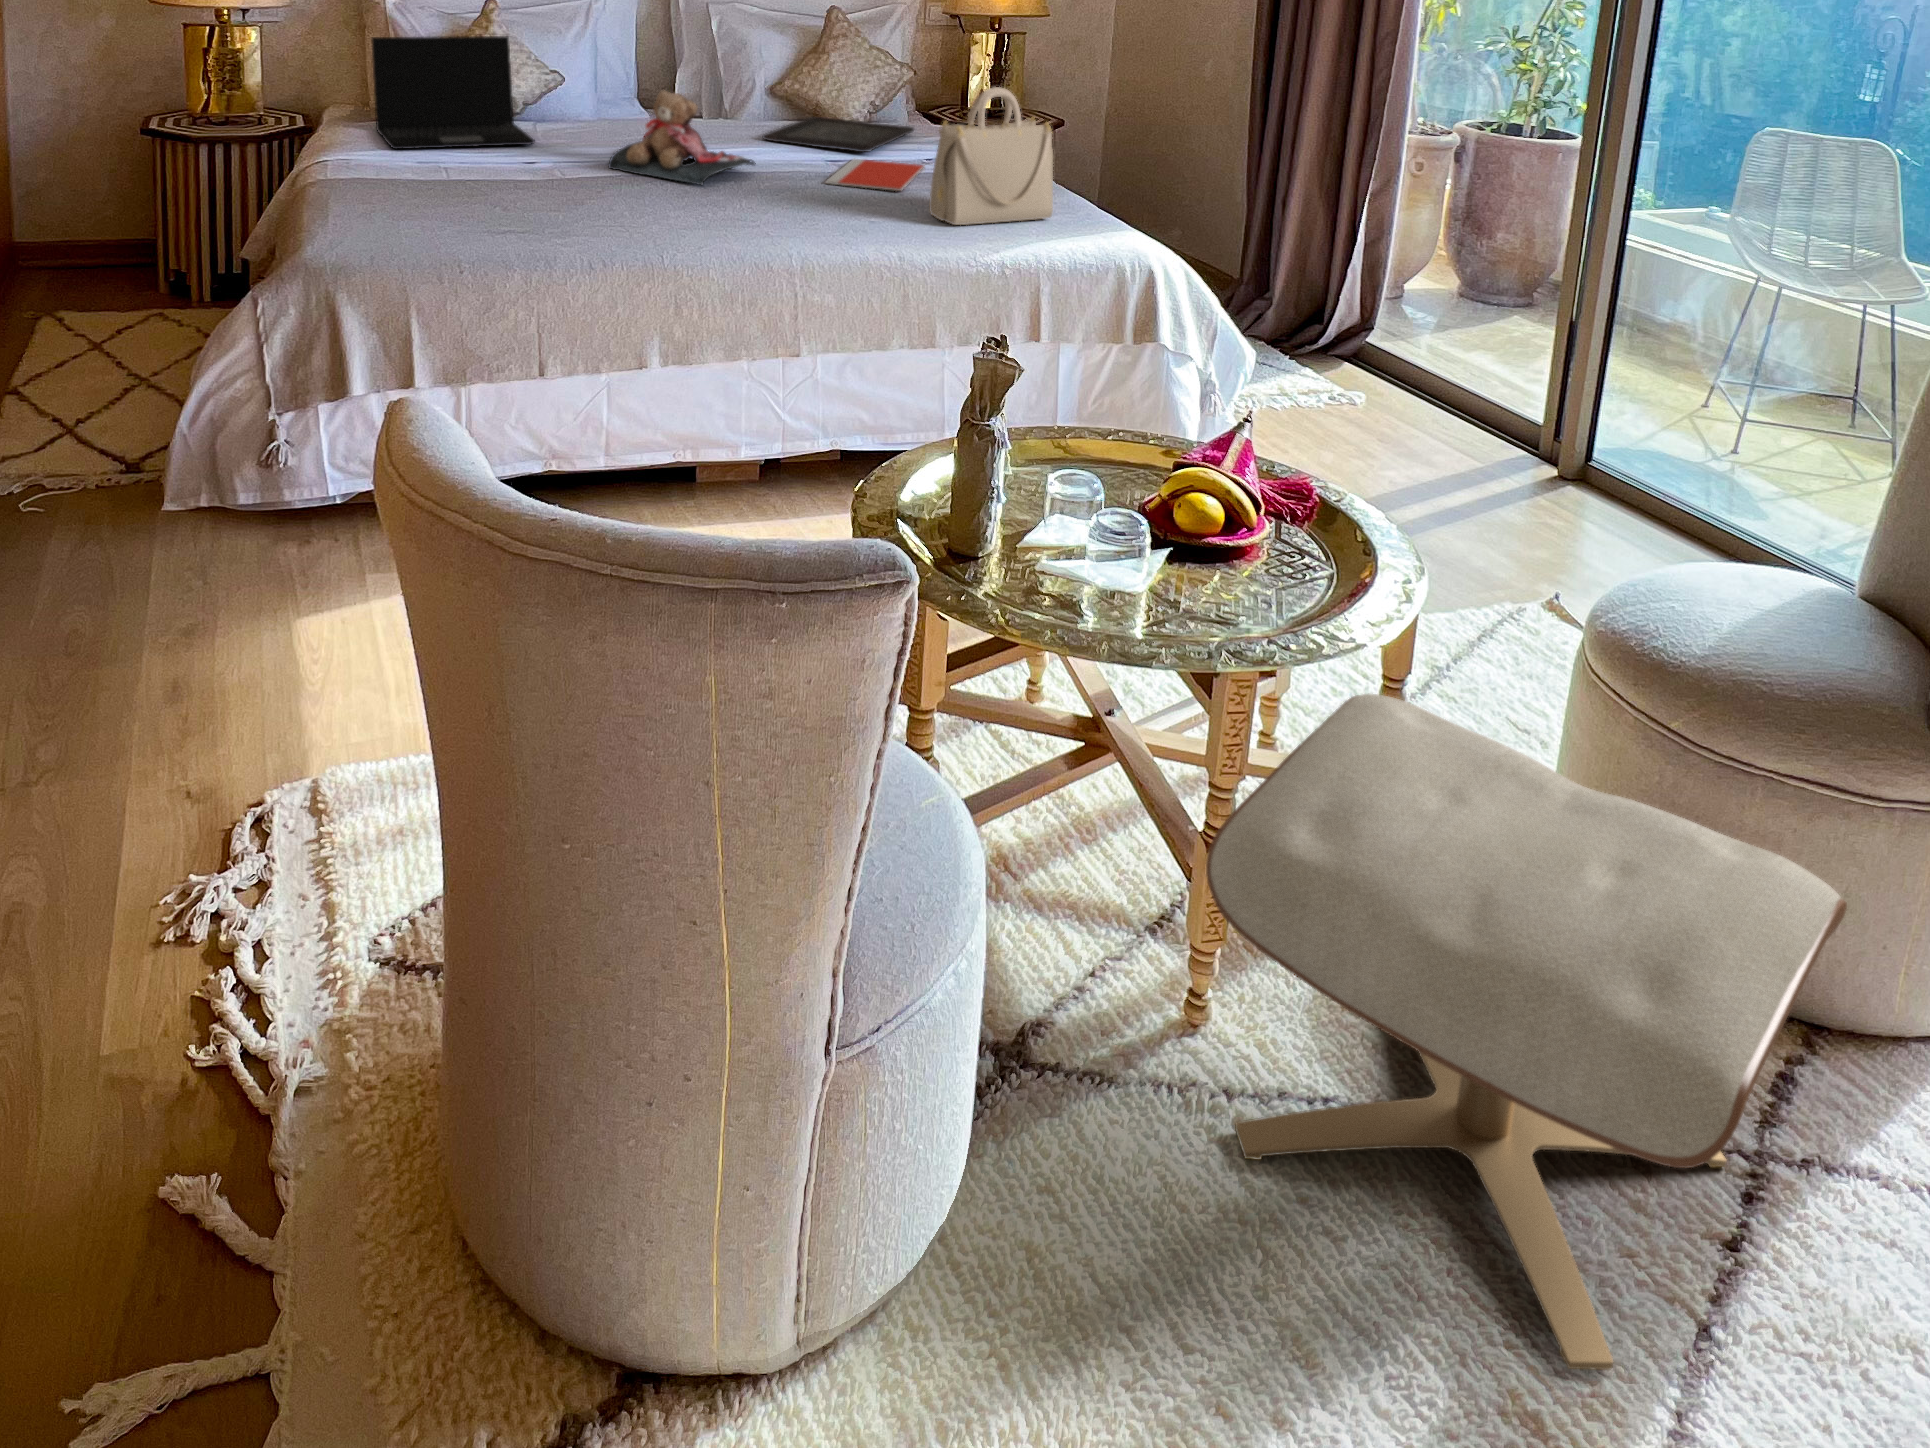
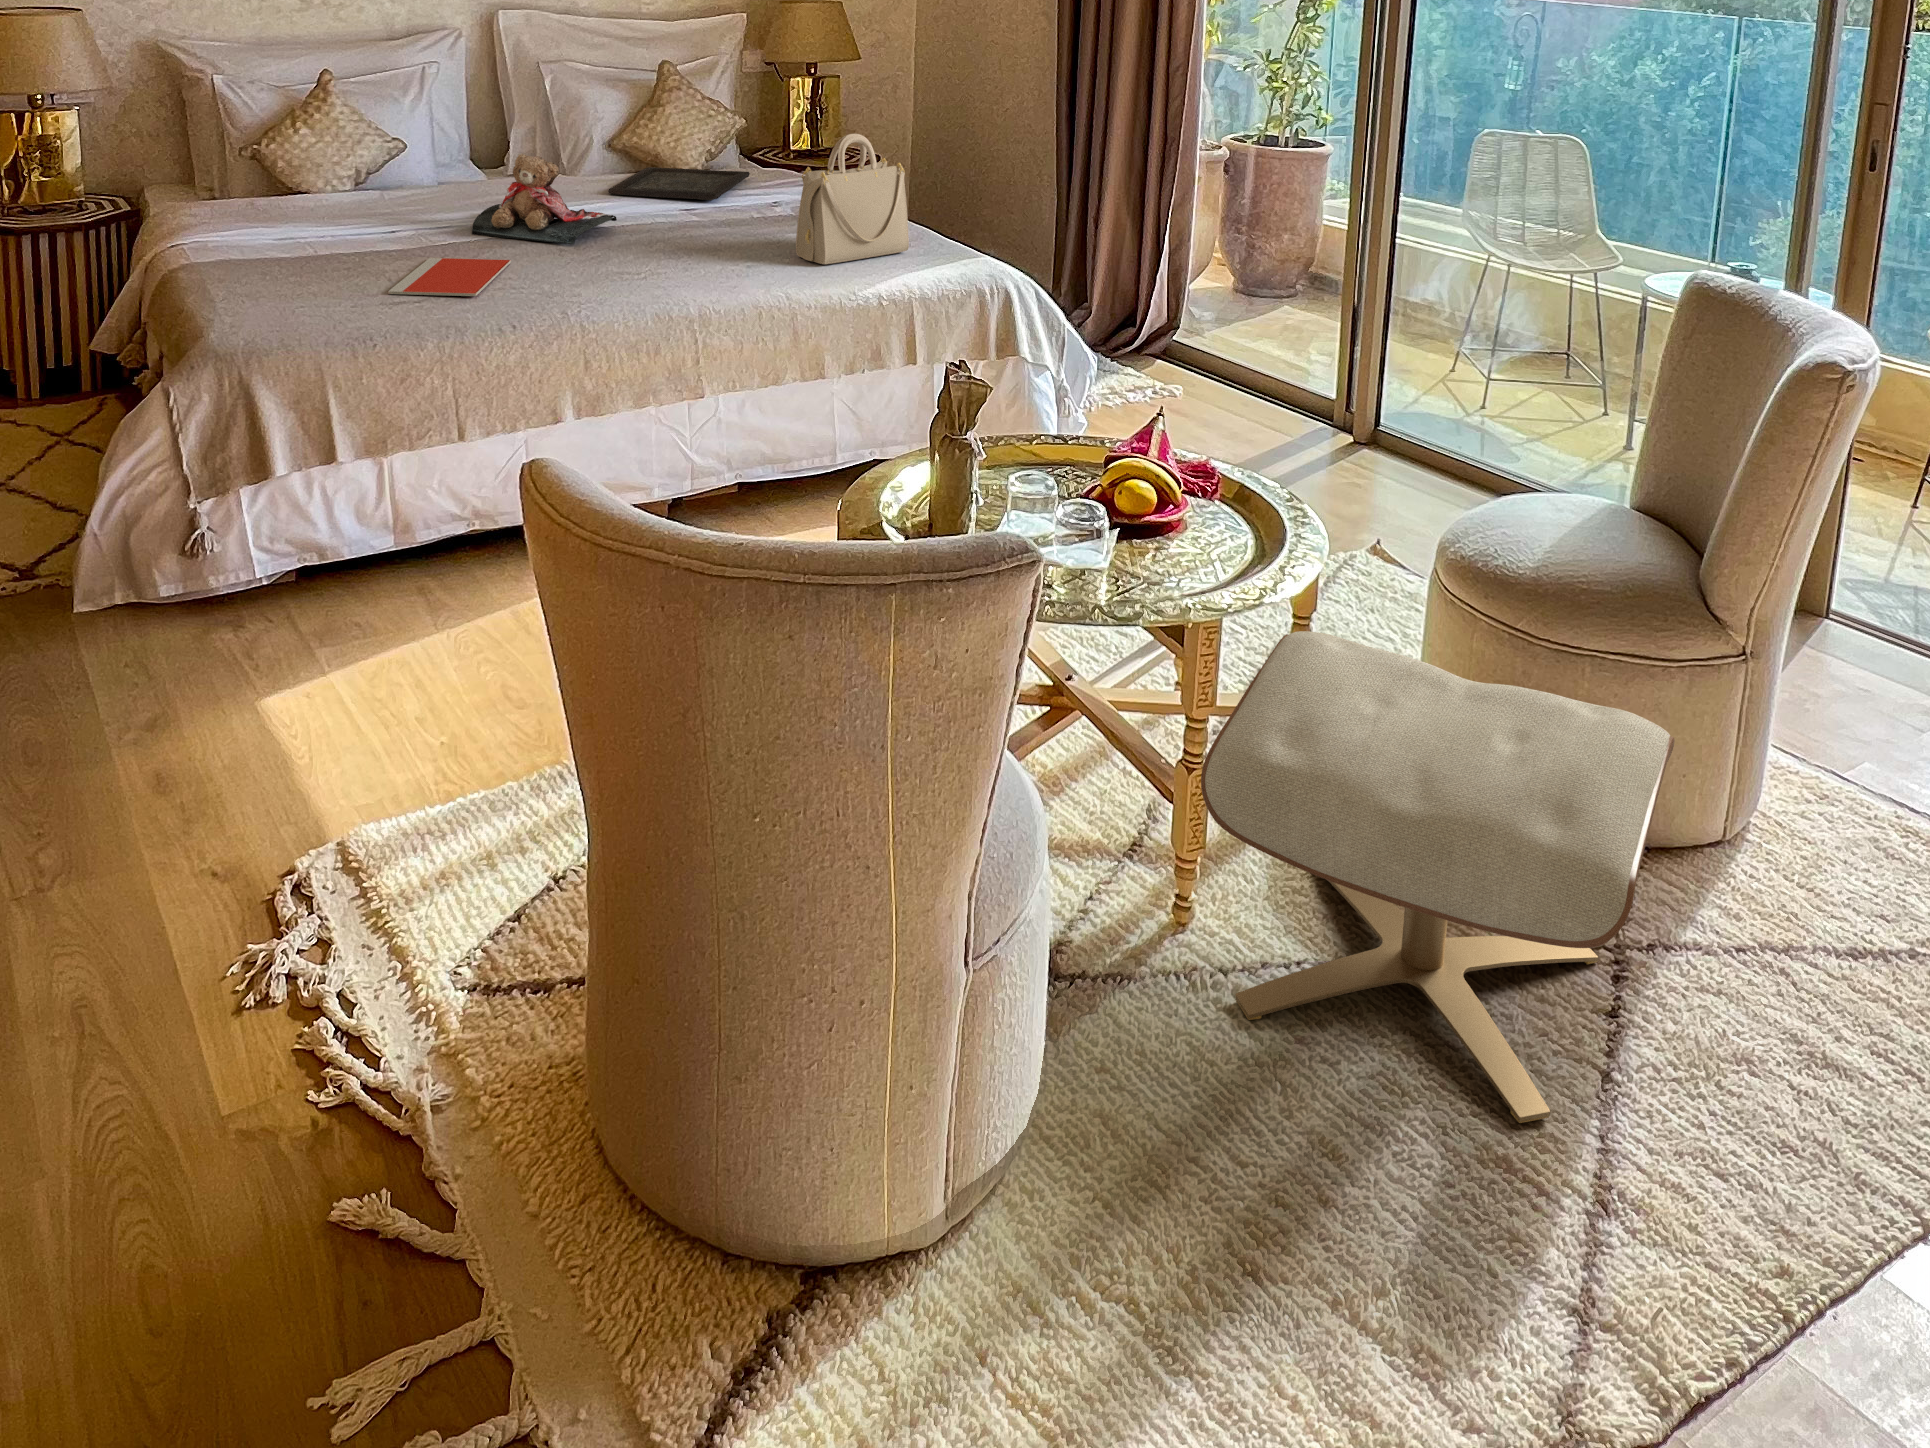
laptop: present [372,36,535,149] -> none [205,108,388,230]
notebook: present [826,159,924,191] -> present [388,258,511,296]

